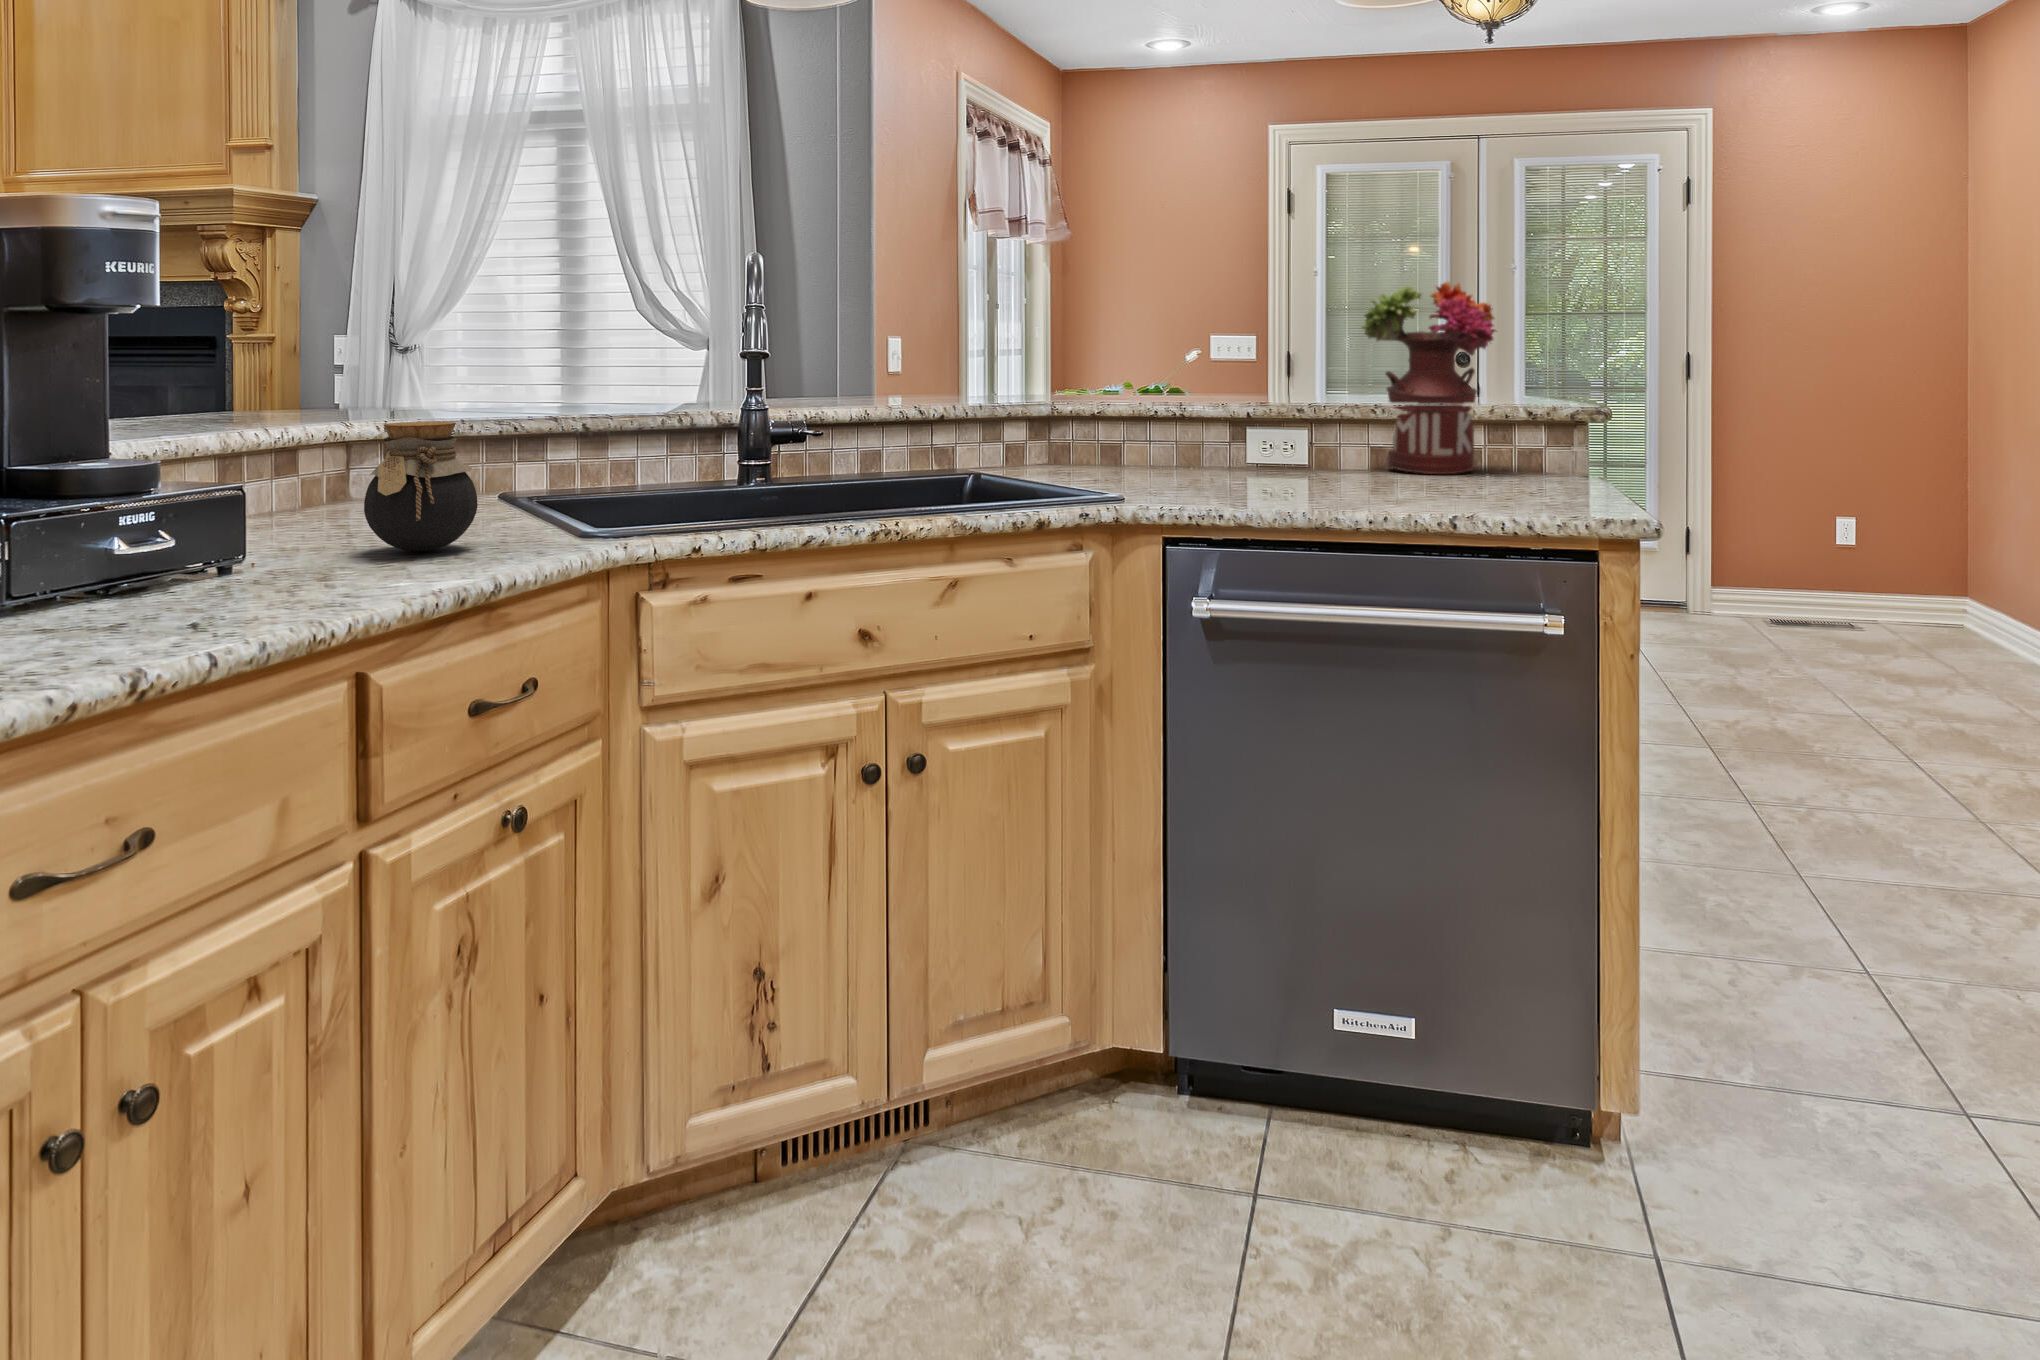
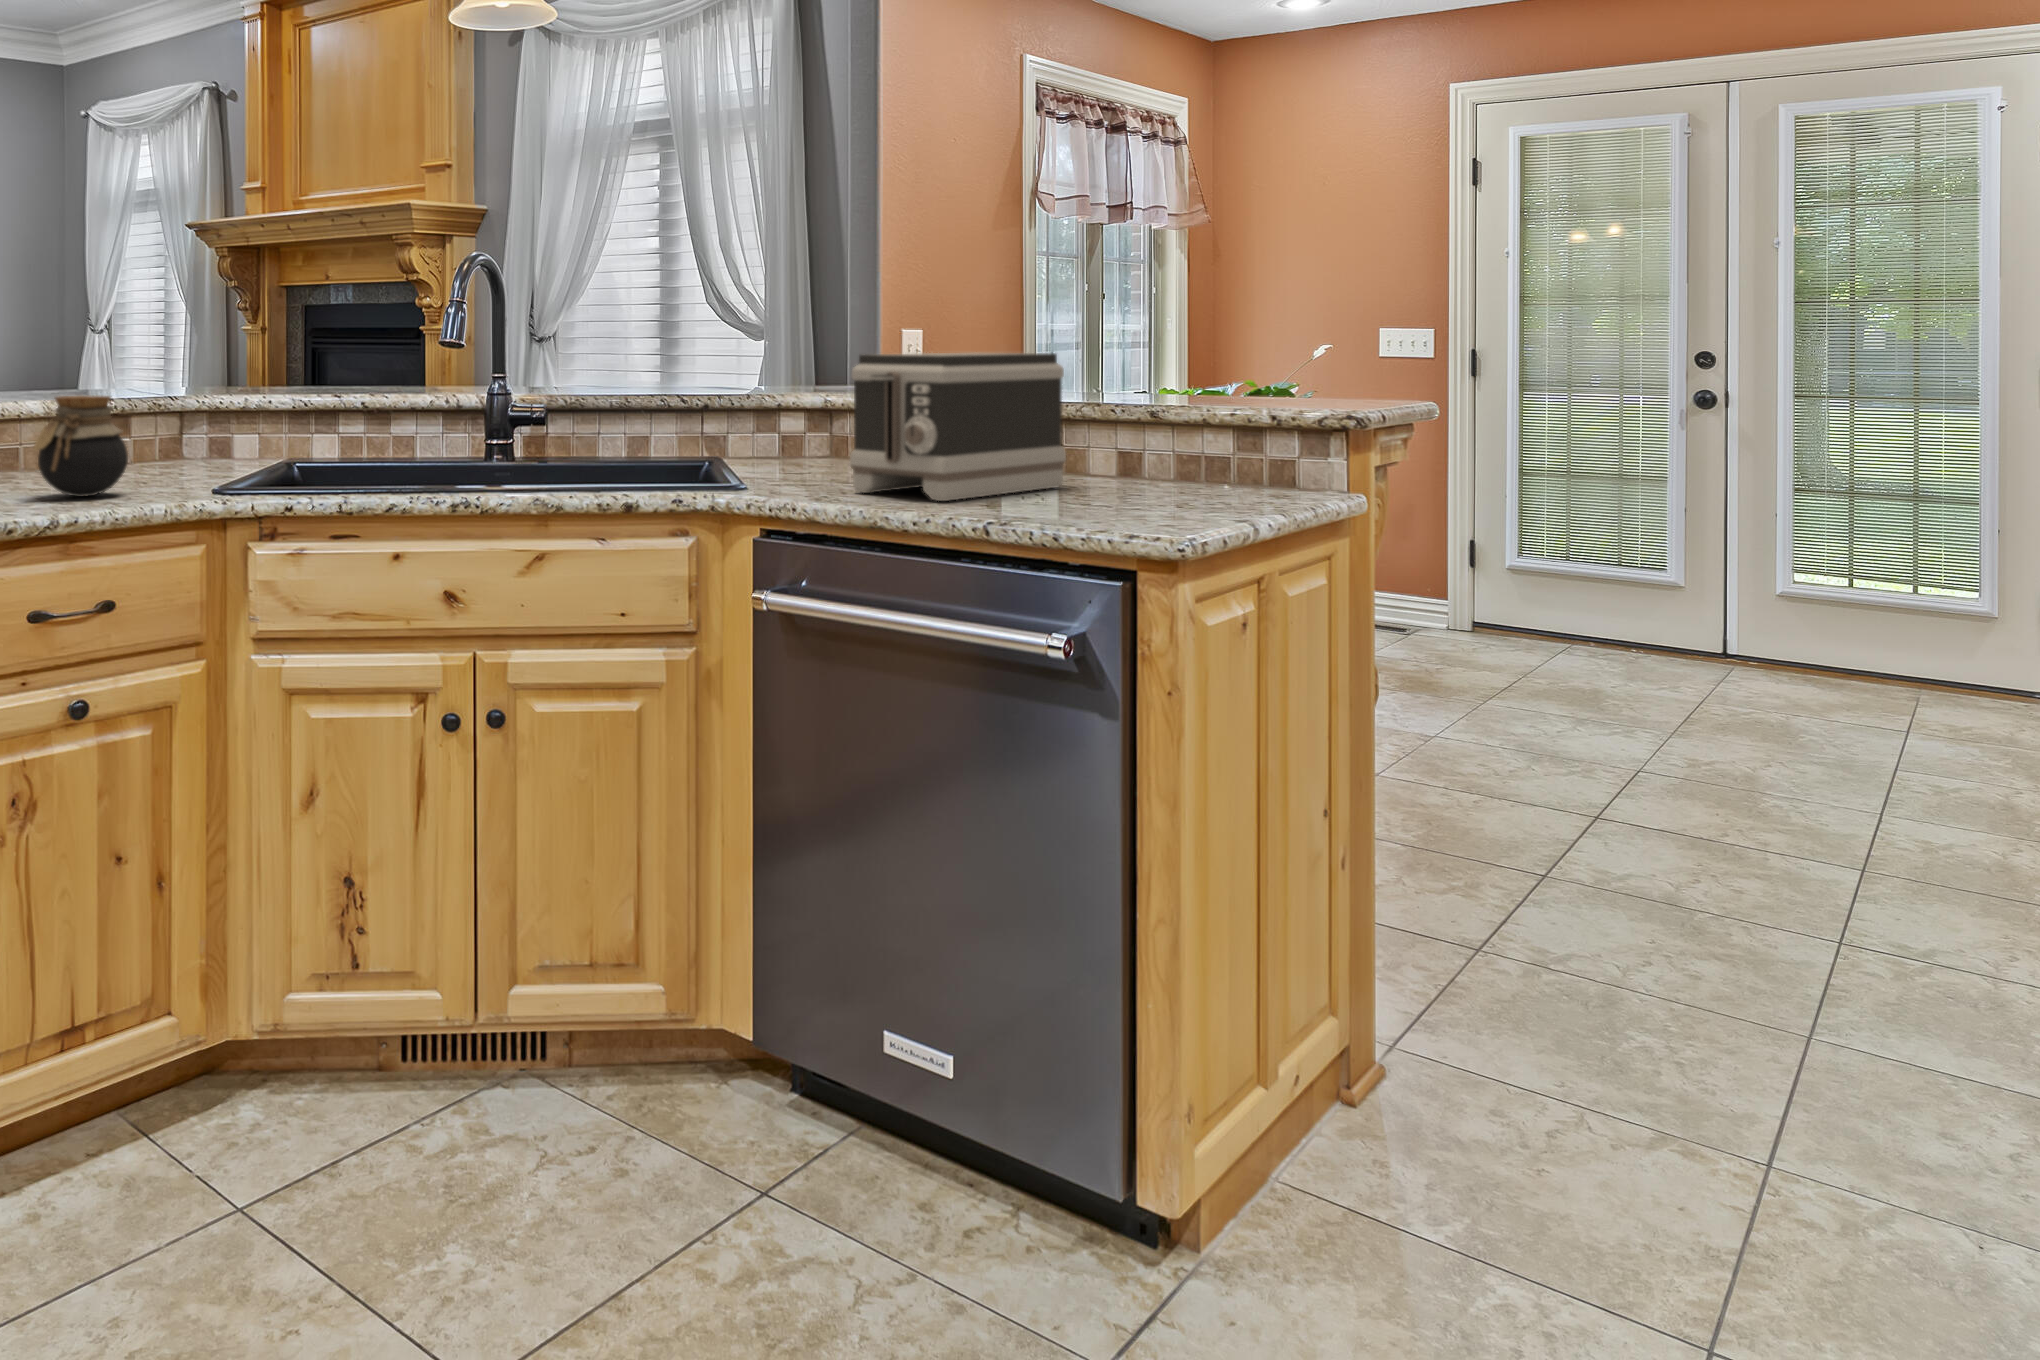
flower arrangement: present [1362,282,1496,474] -> none [1116,267,1279,484]
toaster: none [1219,359,1367,501] -> present [850,353,1066,501]

